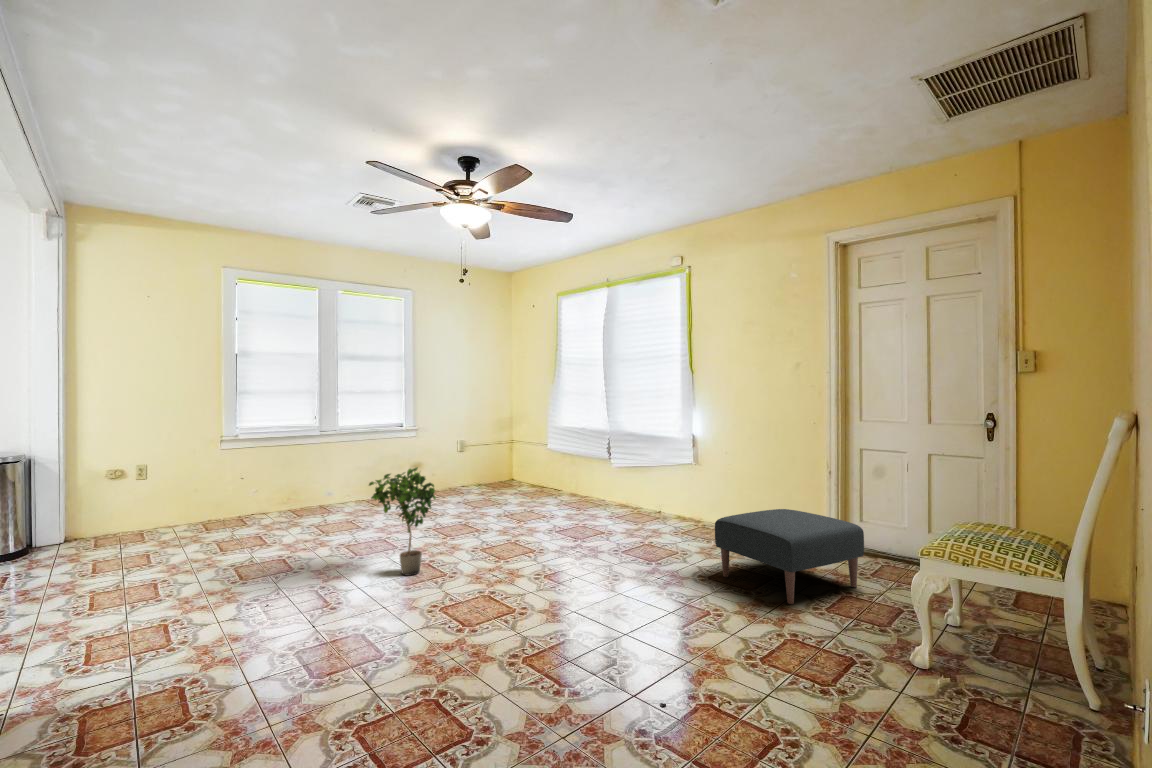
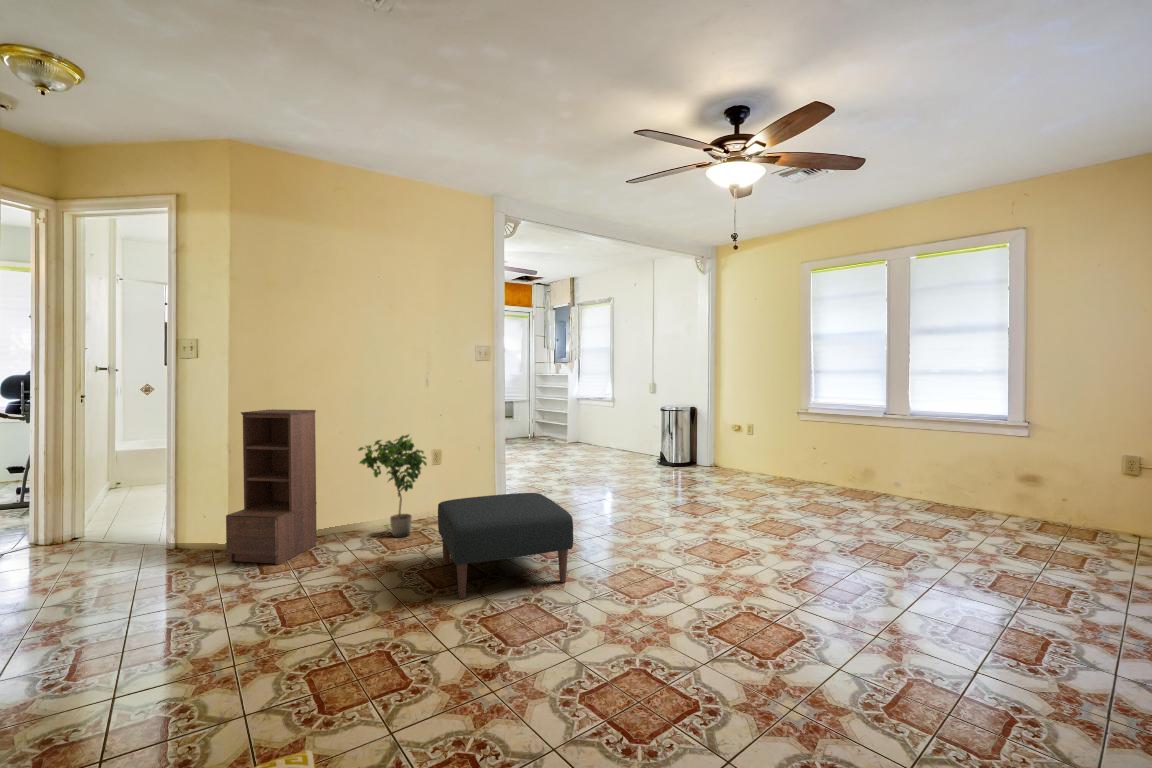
bookshelf: none [229,444,324,610] -> present [226,409,317,565]
ottoman: present [715,509,864,604] -> present [438,493,573,599]

